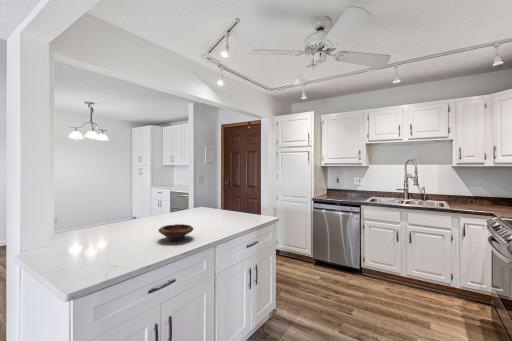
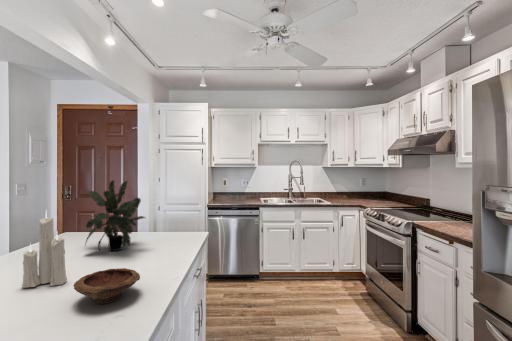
potted plant: none [193,174,230,219] -> present [86,181,145,251]
candle: none [152,185,171,230] -> present [22,211,67,288]

